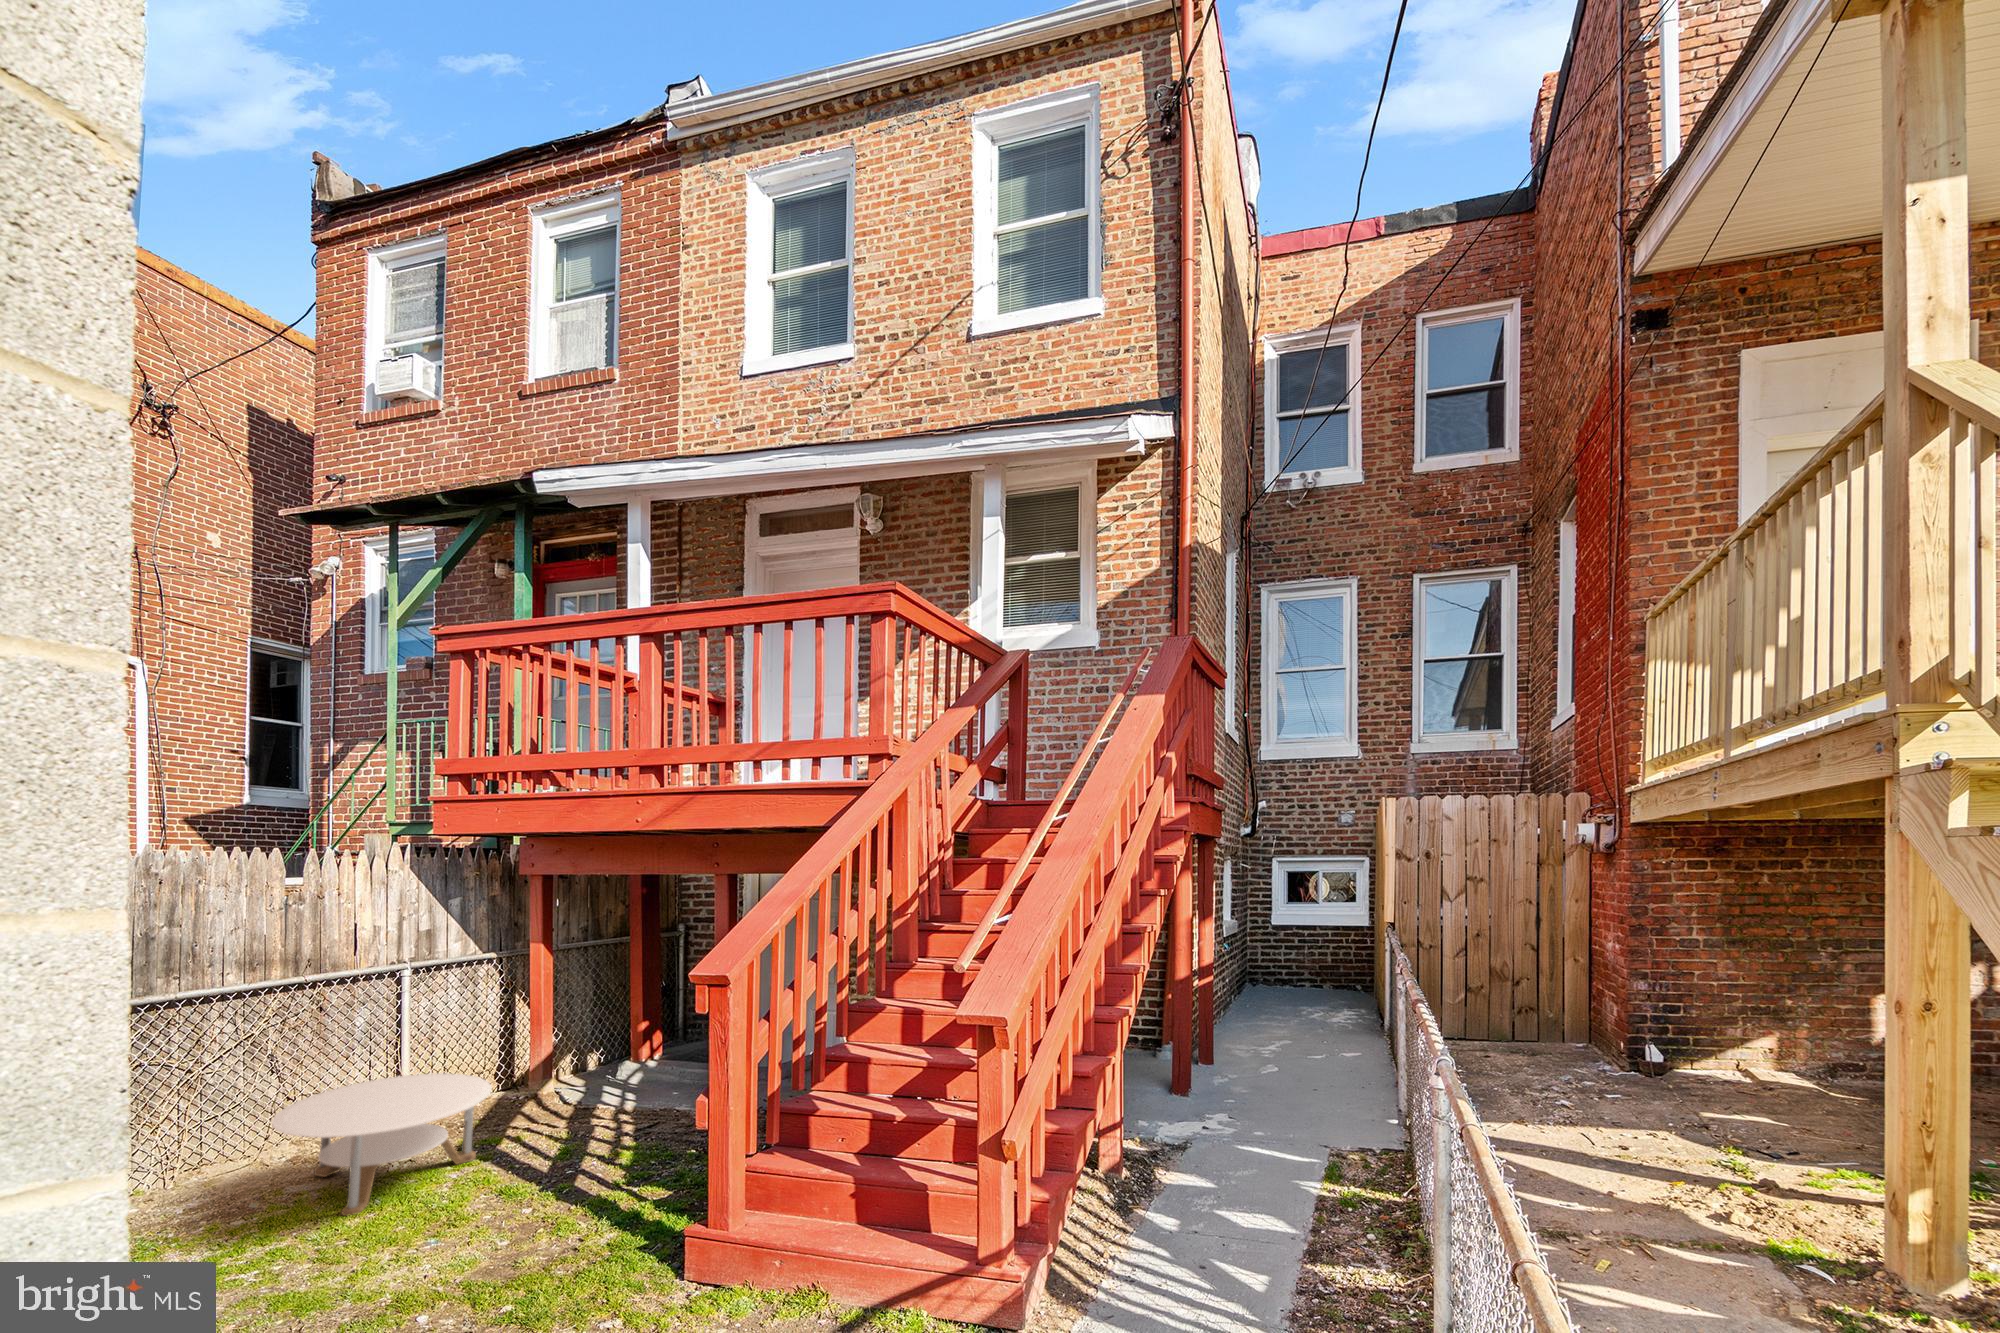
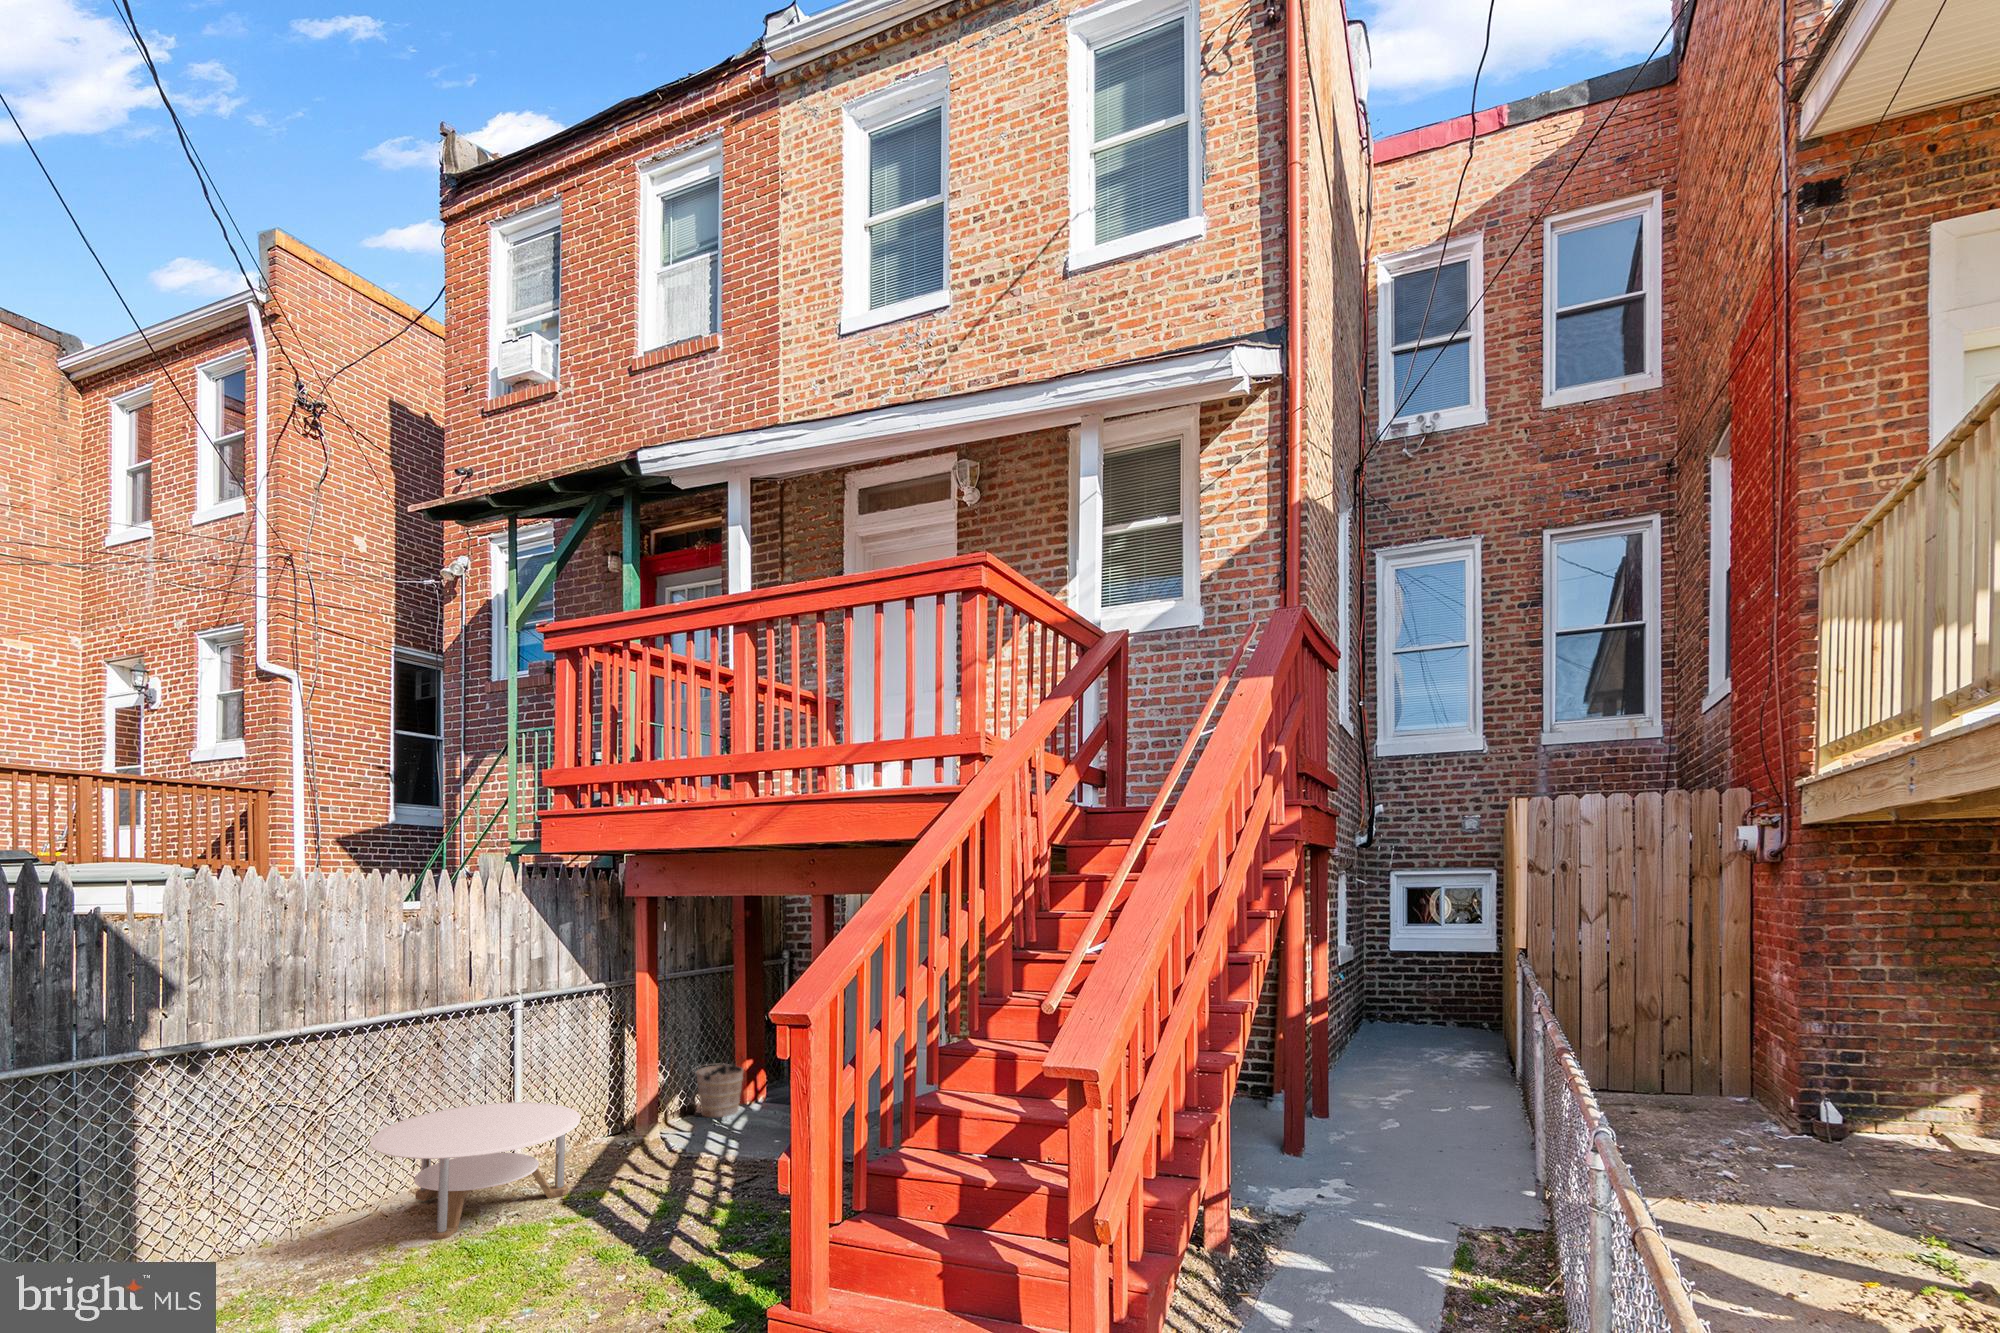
bucket: none [580,1024,630,1075] -> present [696,1063,744,1117]

